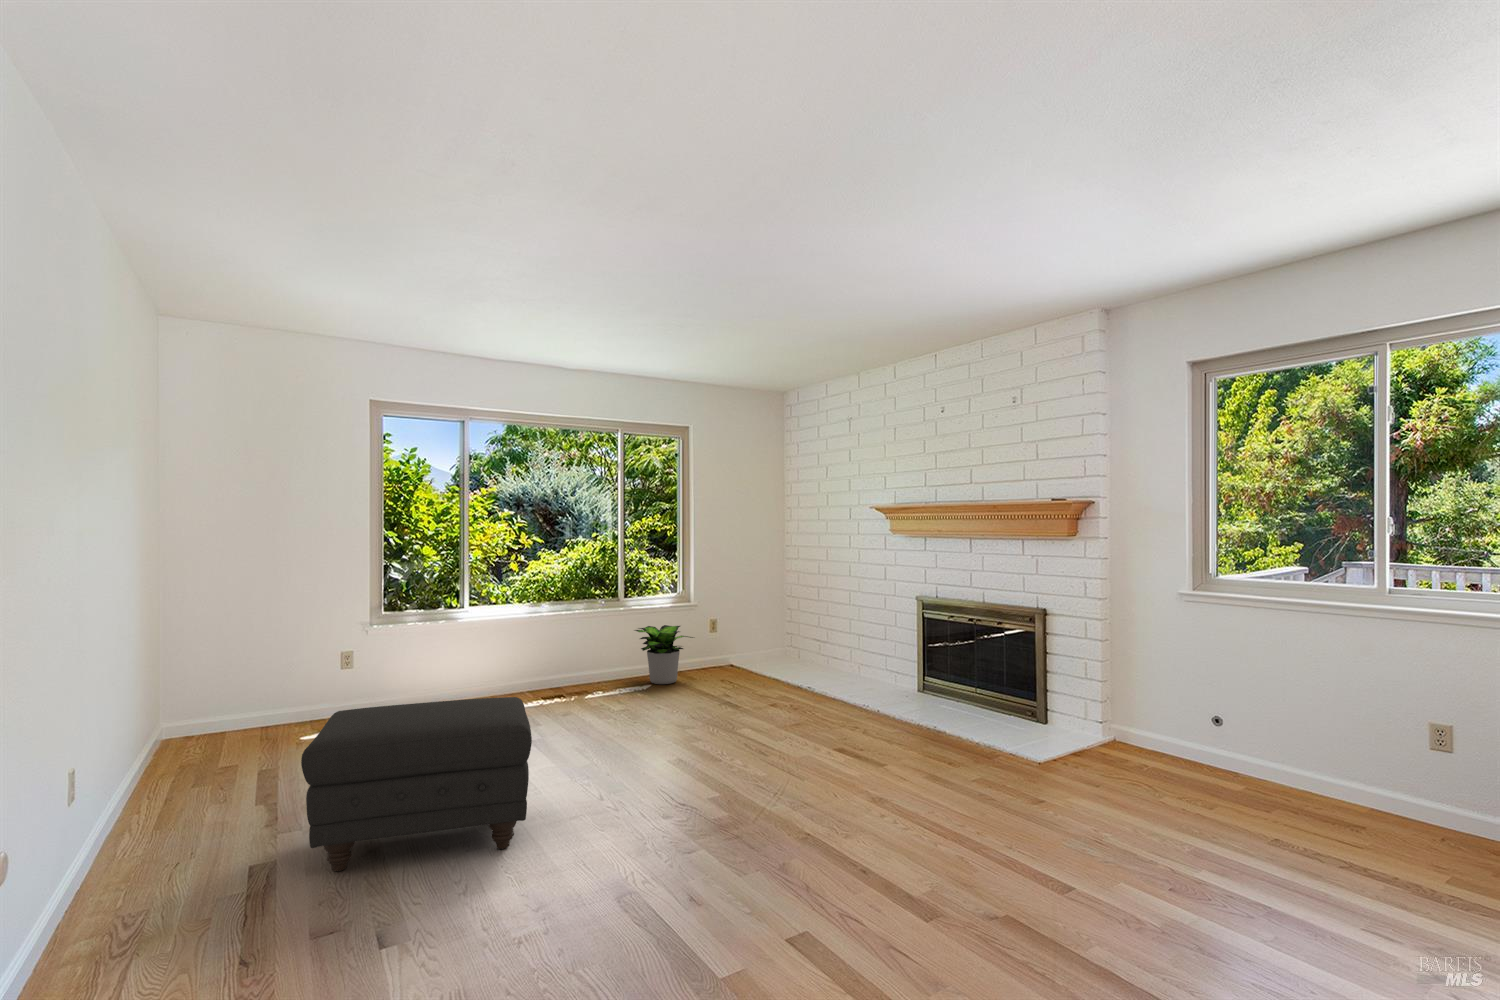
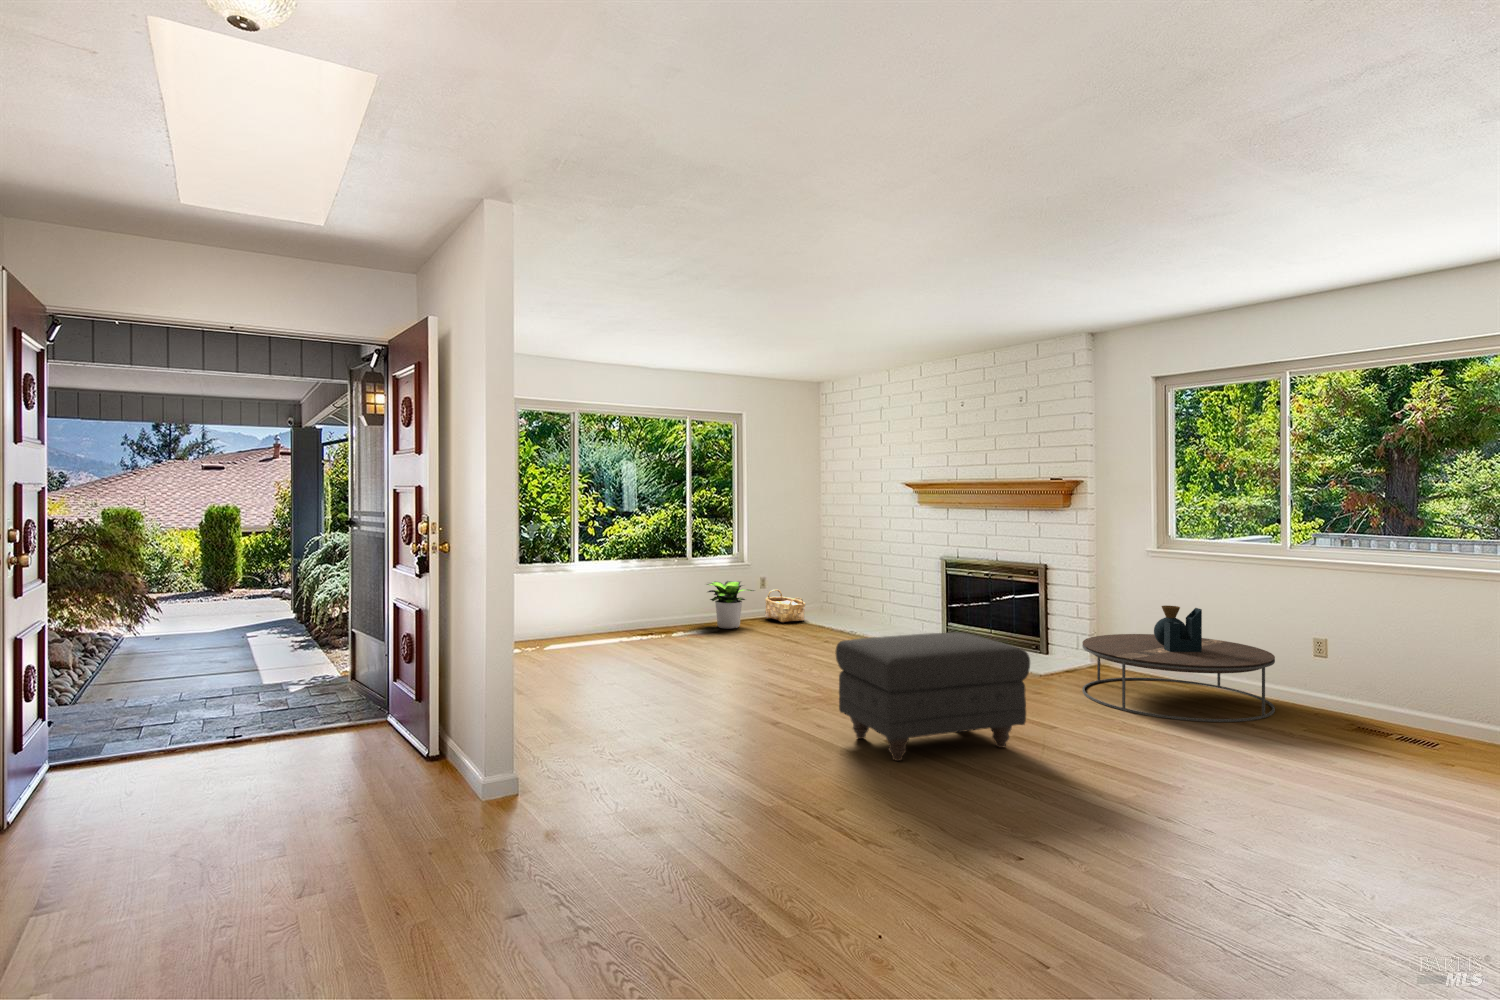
woven basket: none [713,633,760,674] -> present [765,589,805,622]
coffee table: none [1091,674,1368,854] -> present [1082,606,1275,722]
ottoman: present [301,697,532,871] -> present [835,633,1030,761]

